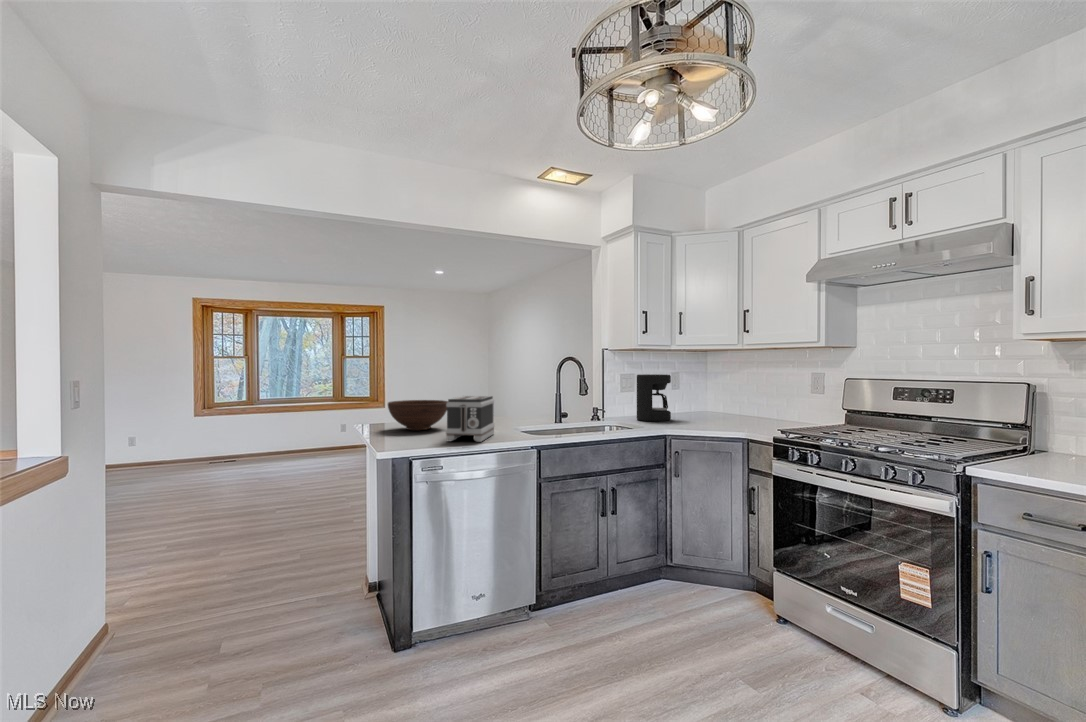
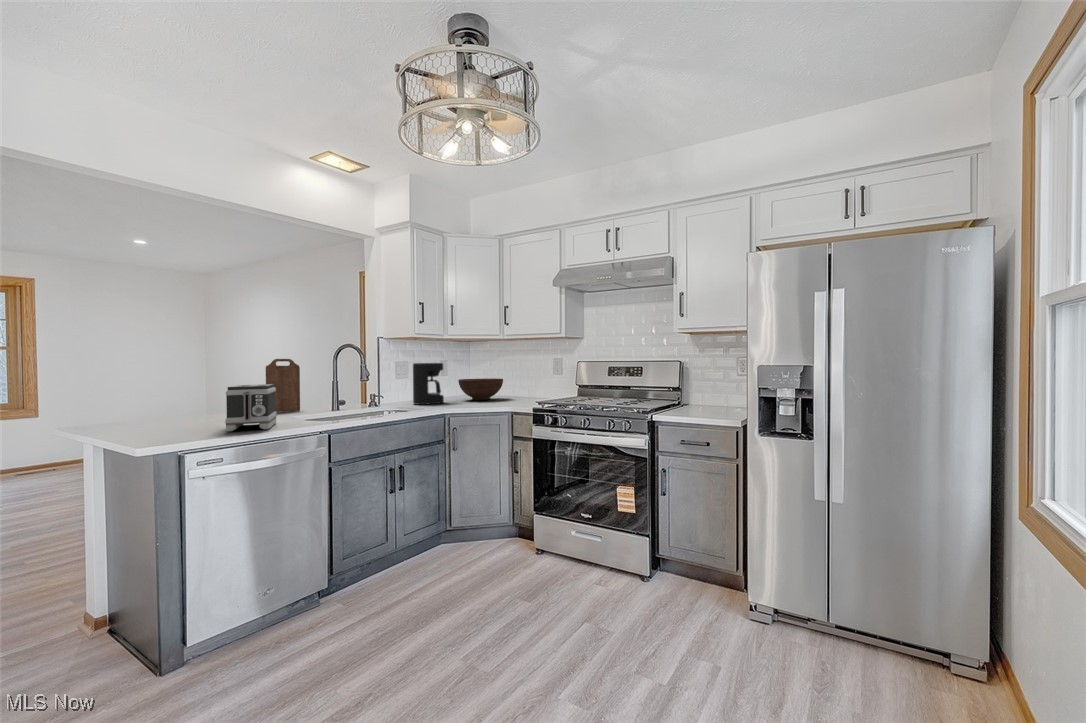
cutting board: none [496,369,526,420] -> present [266,359,300,412]
fruit bowl: present [388,400,448,430] -> present [458,378,503,400]

